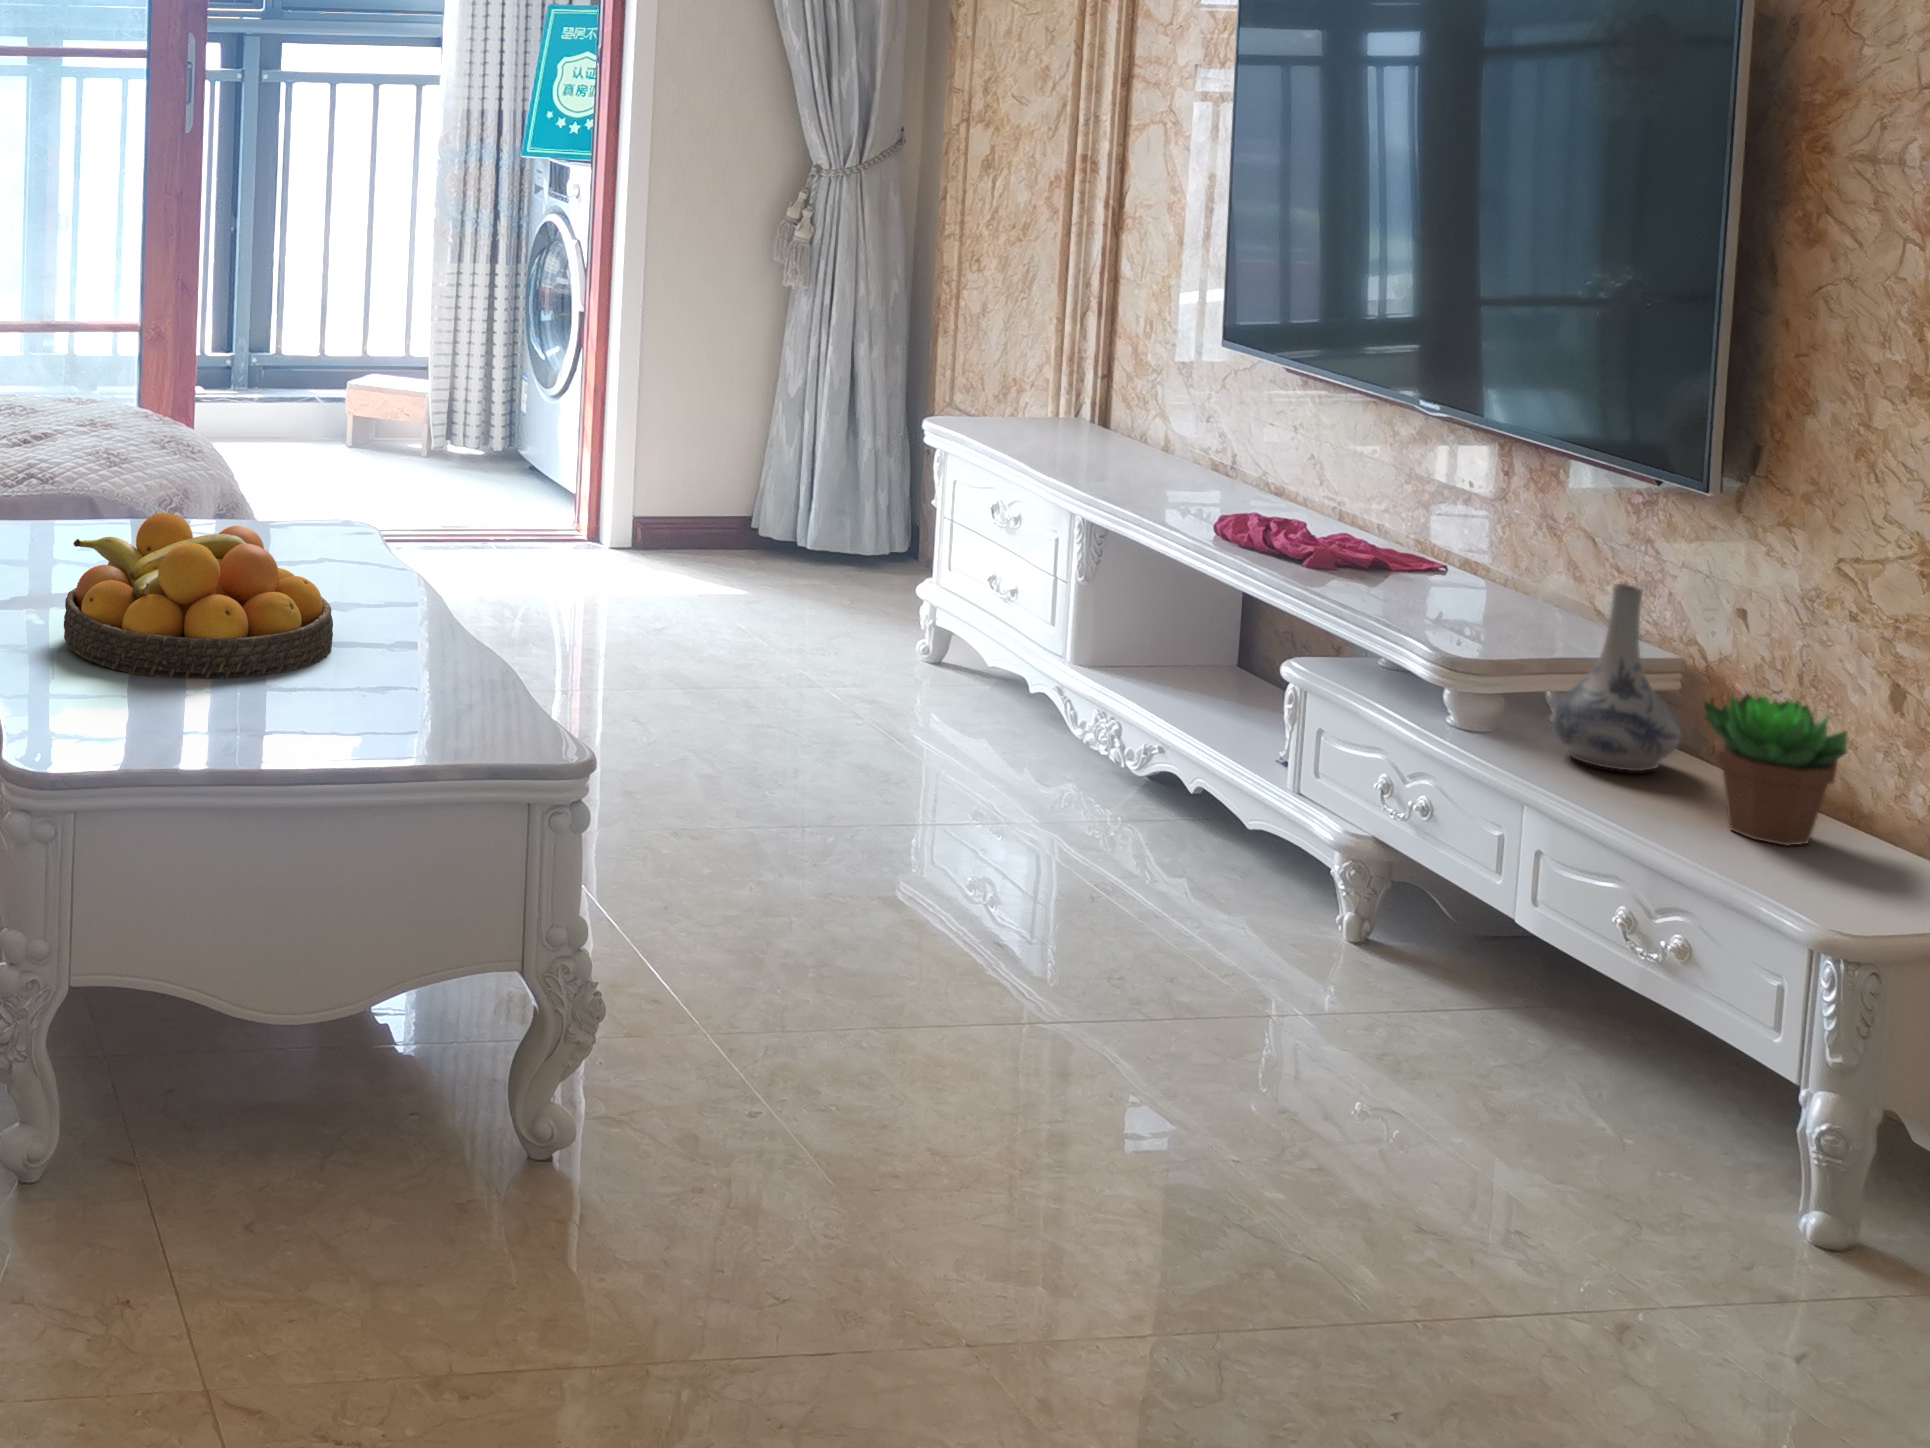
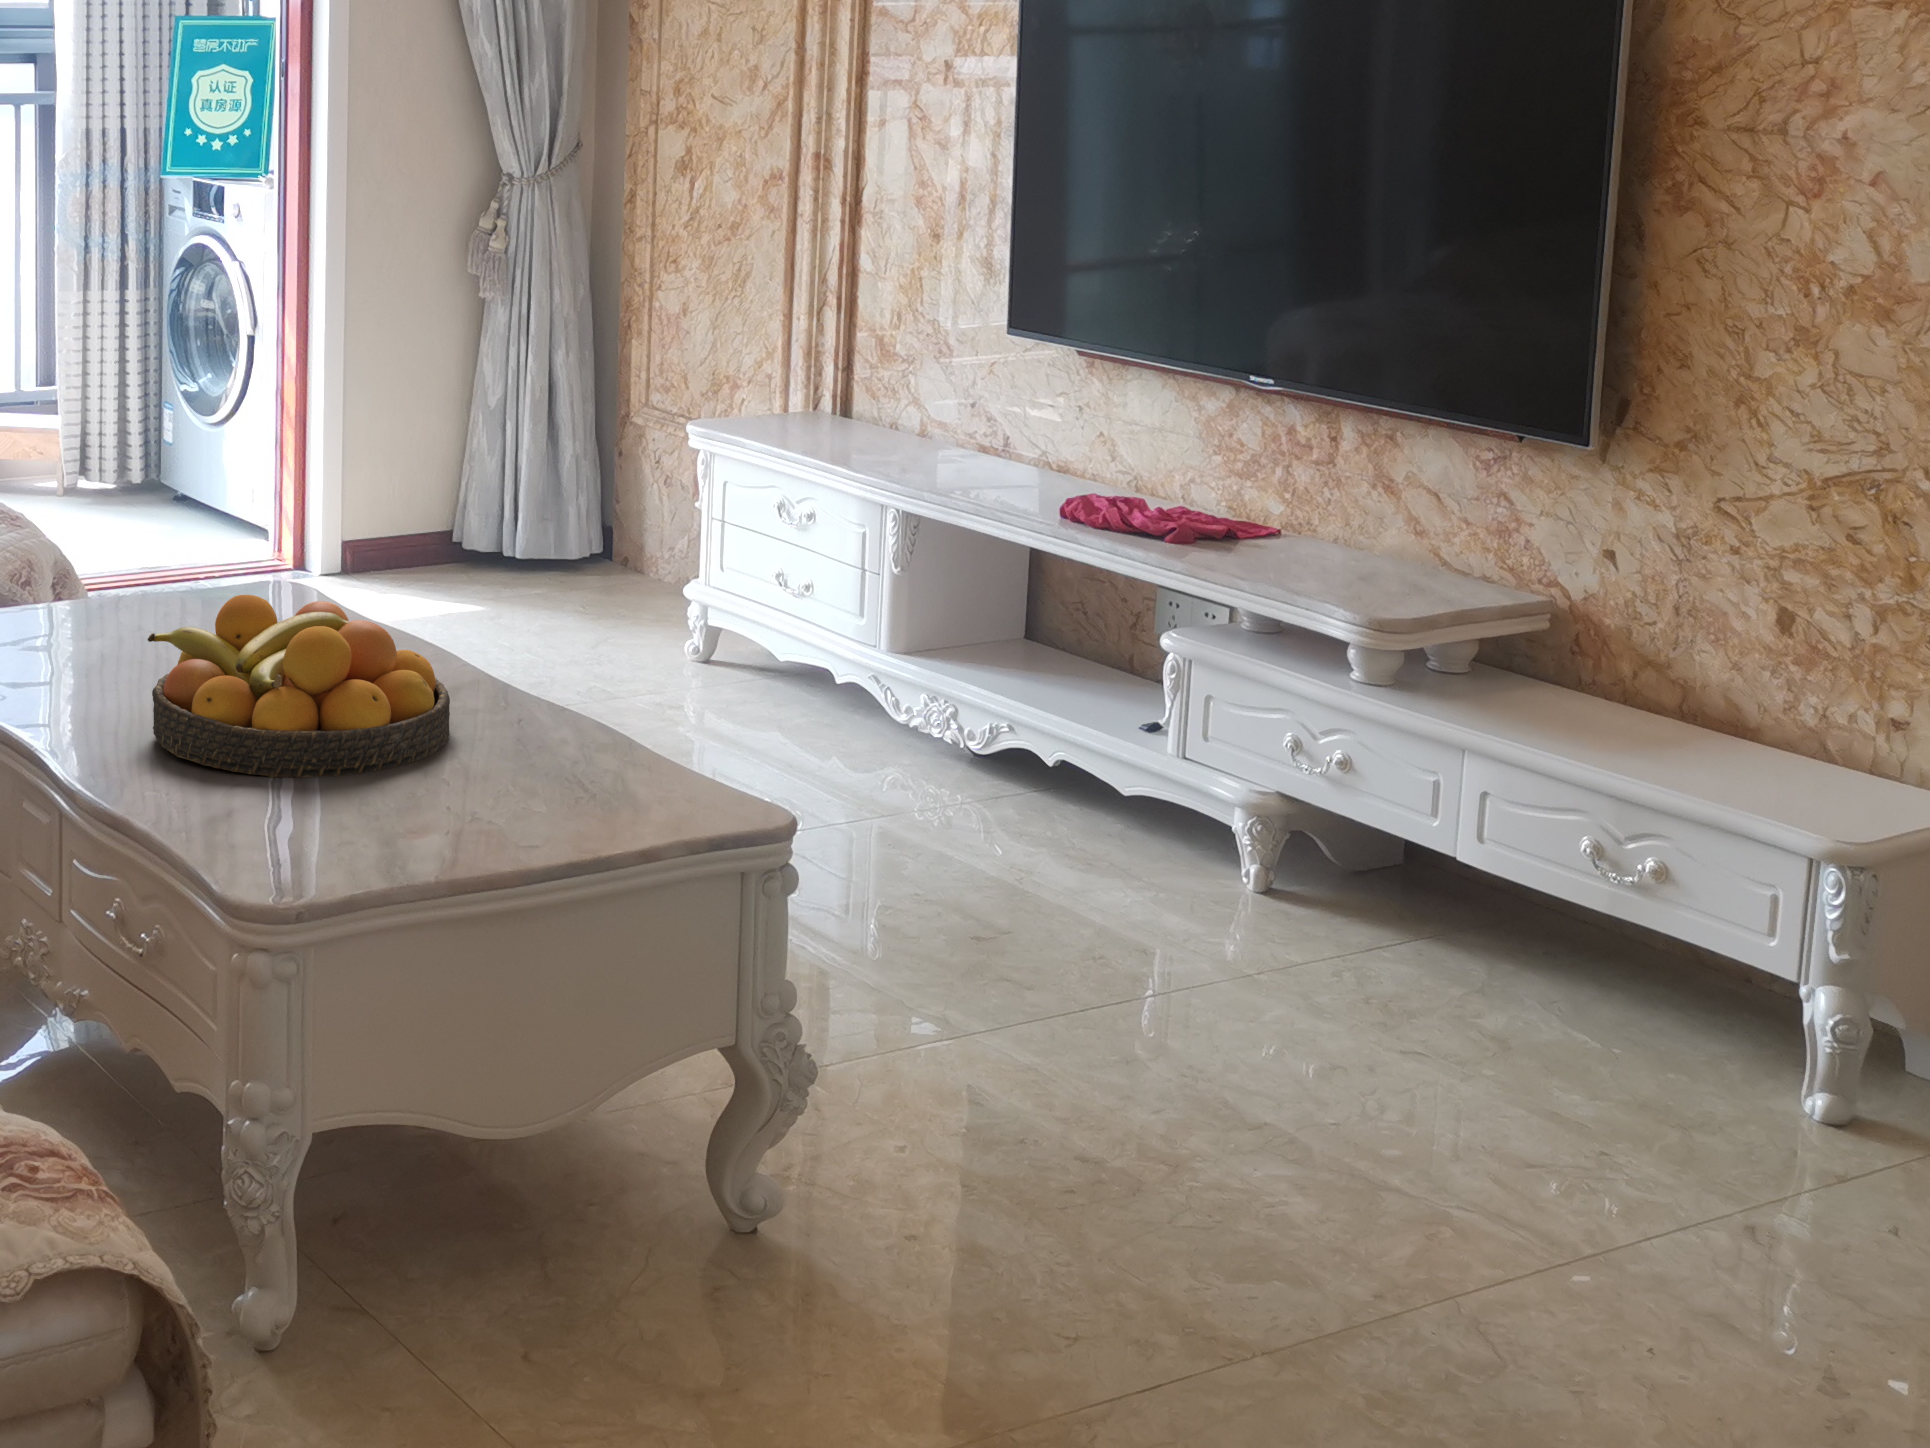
decorative vase: present [1551,584,1681,771] -> none [1470,532,1586,702]
succulent plant: present [1703,694,1848,846] -> none [1637,621,1778,756]

